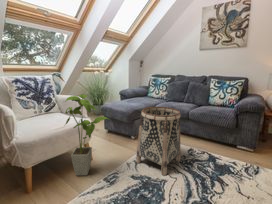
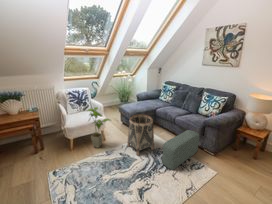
pouf: none [213,123,246,188] -> present [162,130,200,170]

